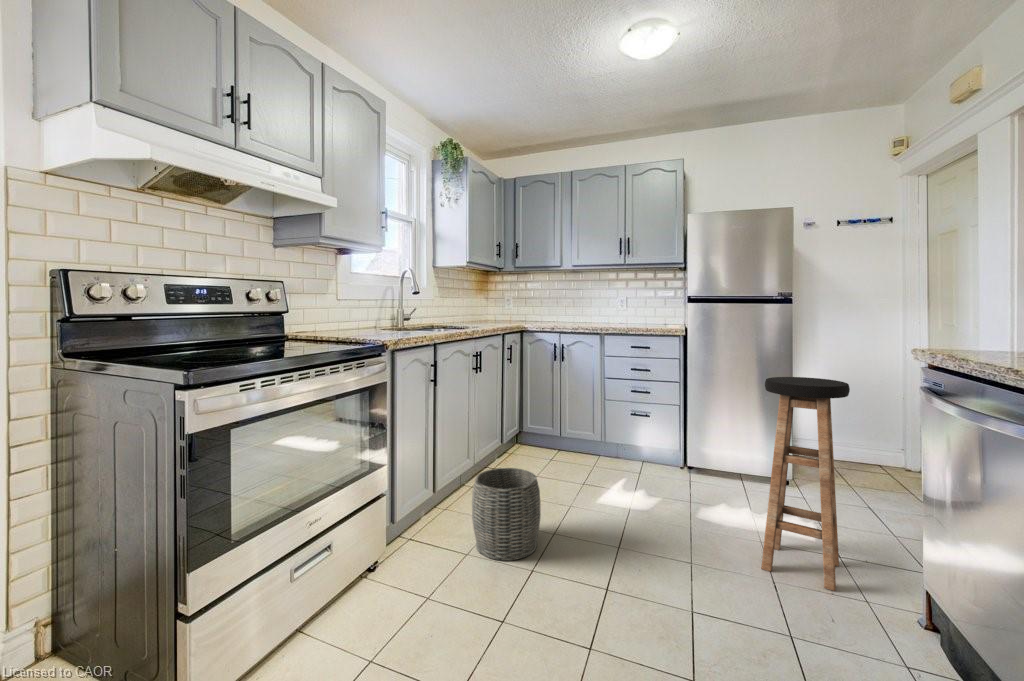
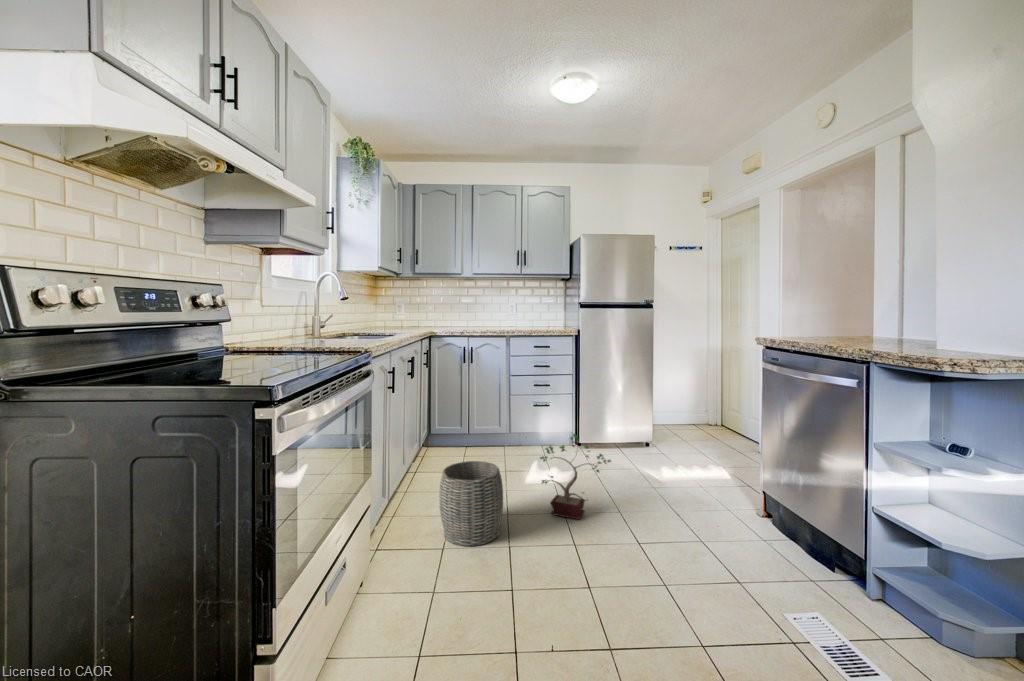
bar stool: present [761,377,850,591] -> none [665,365,721,517]
potted plant: none [592,450,671,555] -> present [540,434,611,520]

